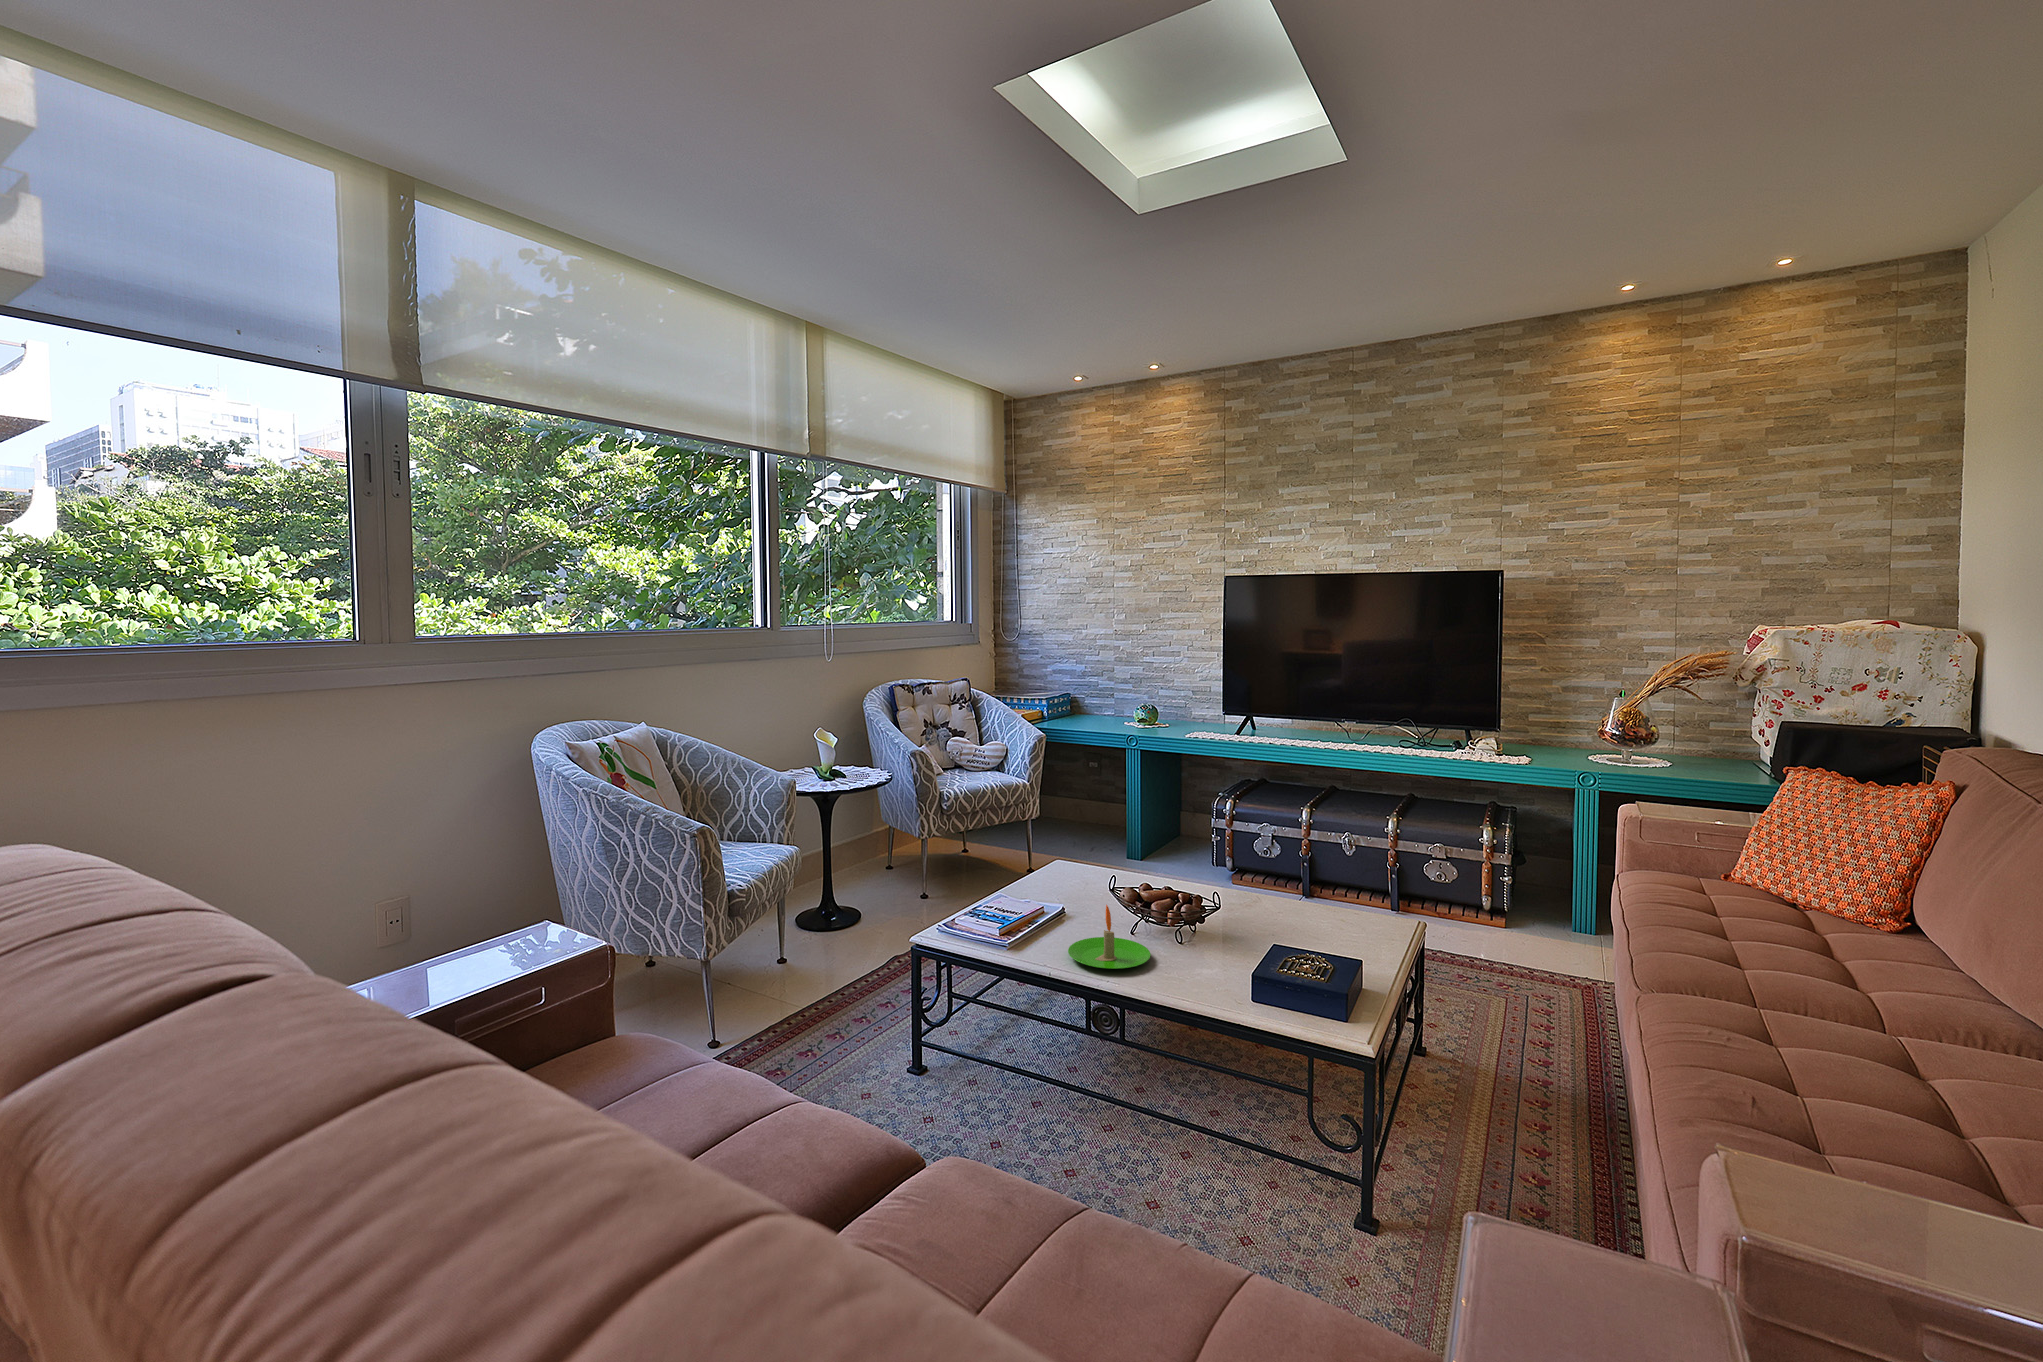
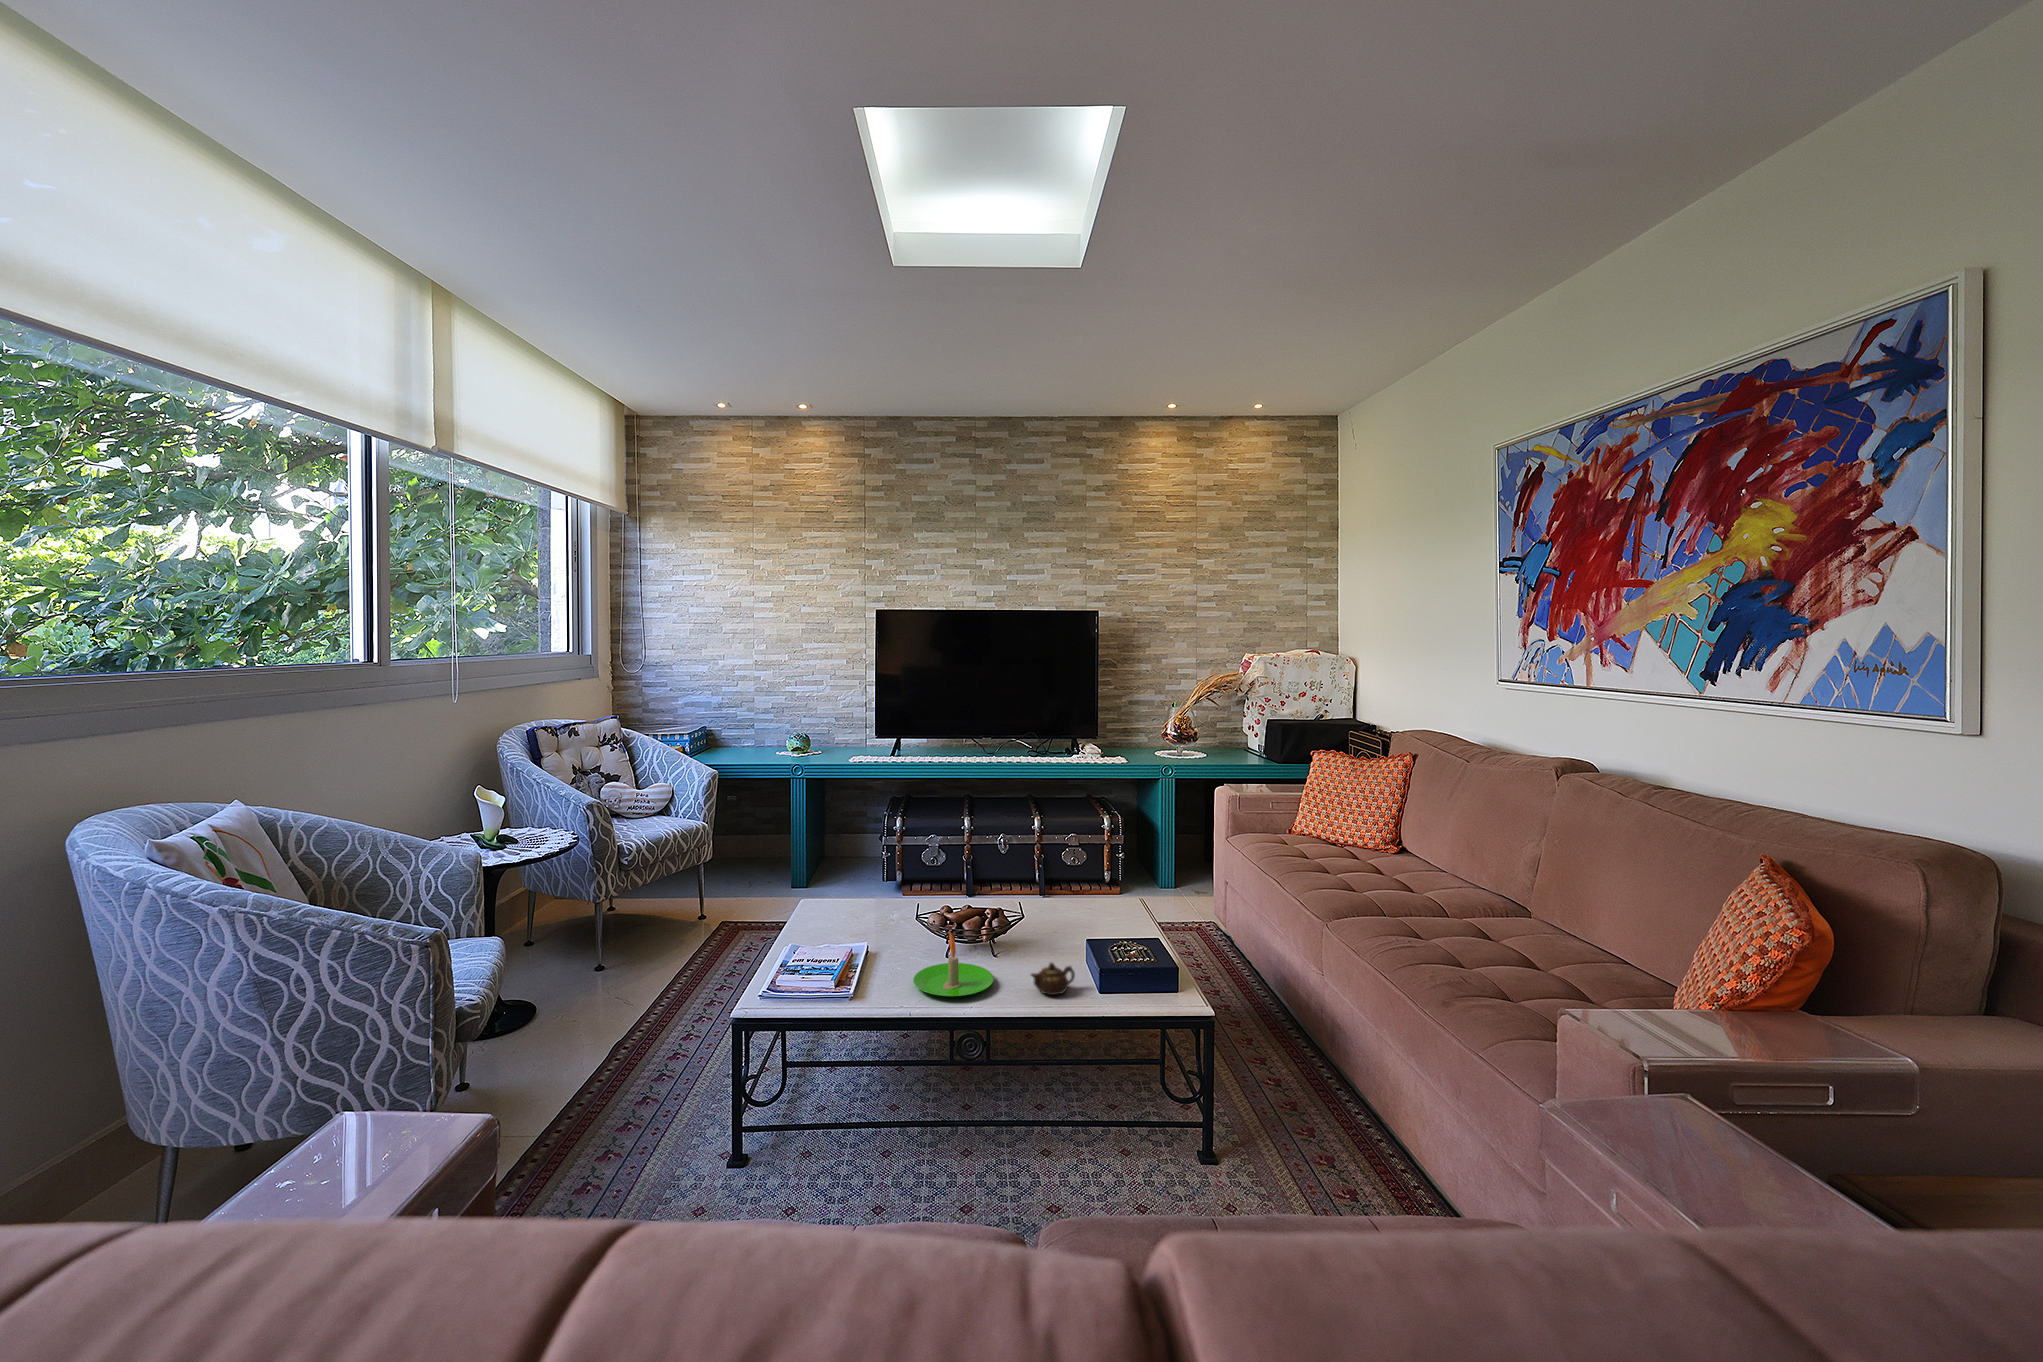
teapot: none [1174,955,1228,990] -> present [1031,963,1075,995]

